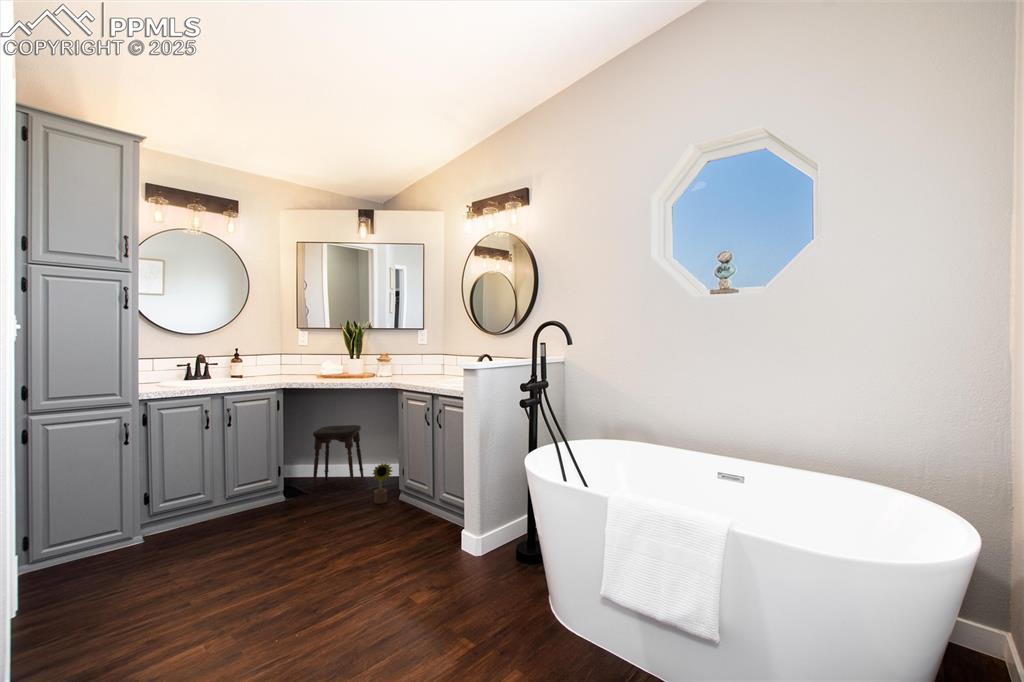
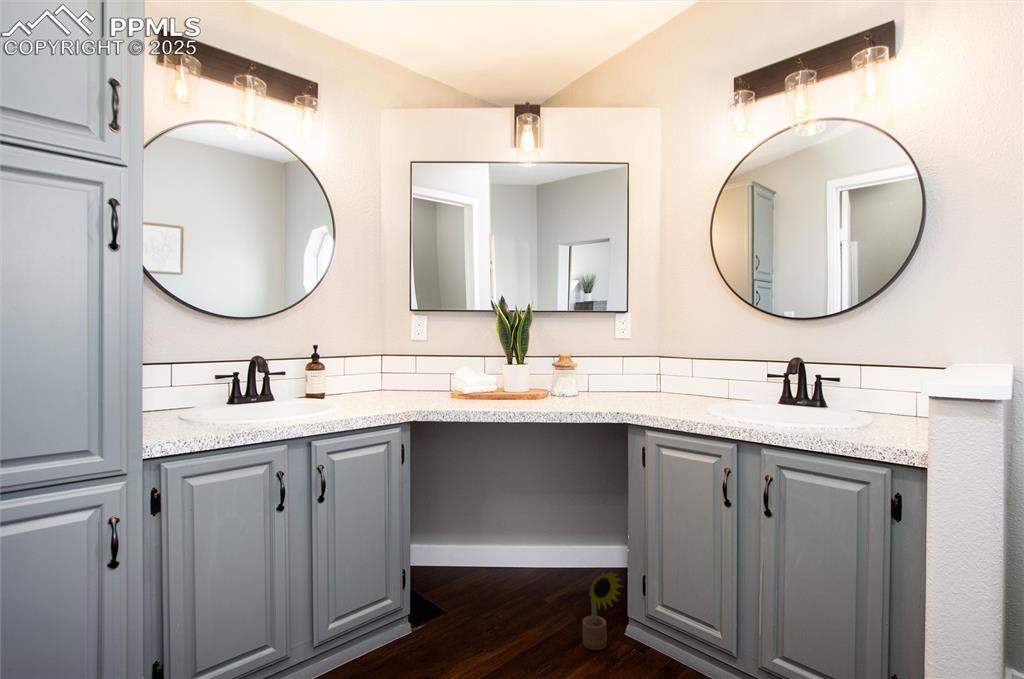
stool: present [312,425,364,490] -> none [447,479,522,603]

